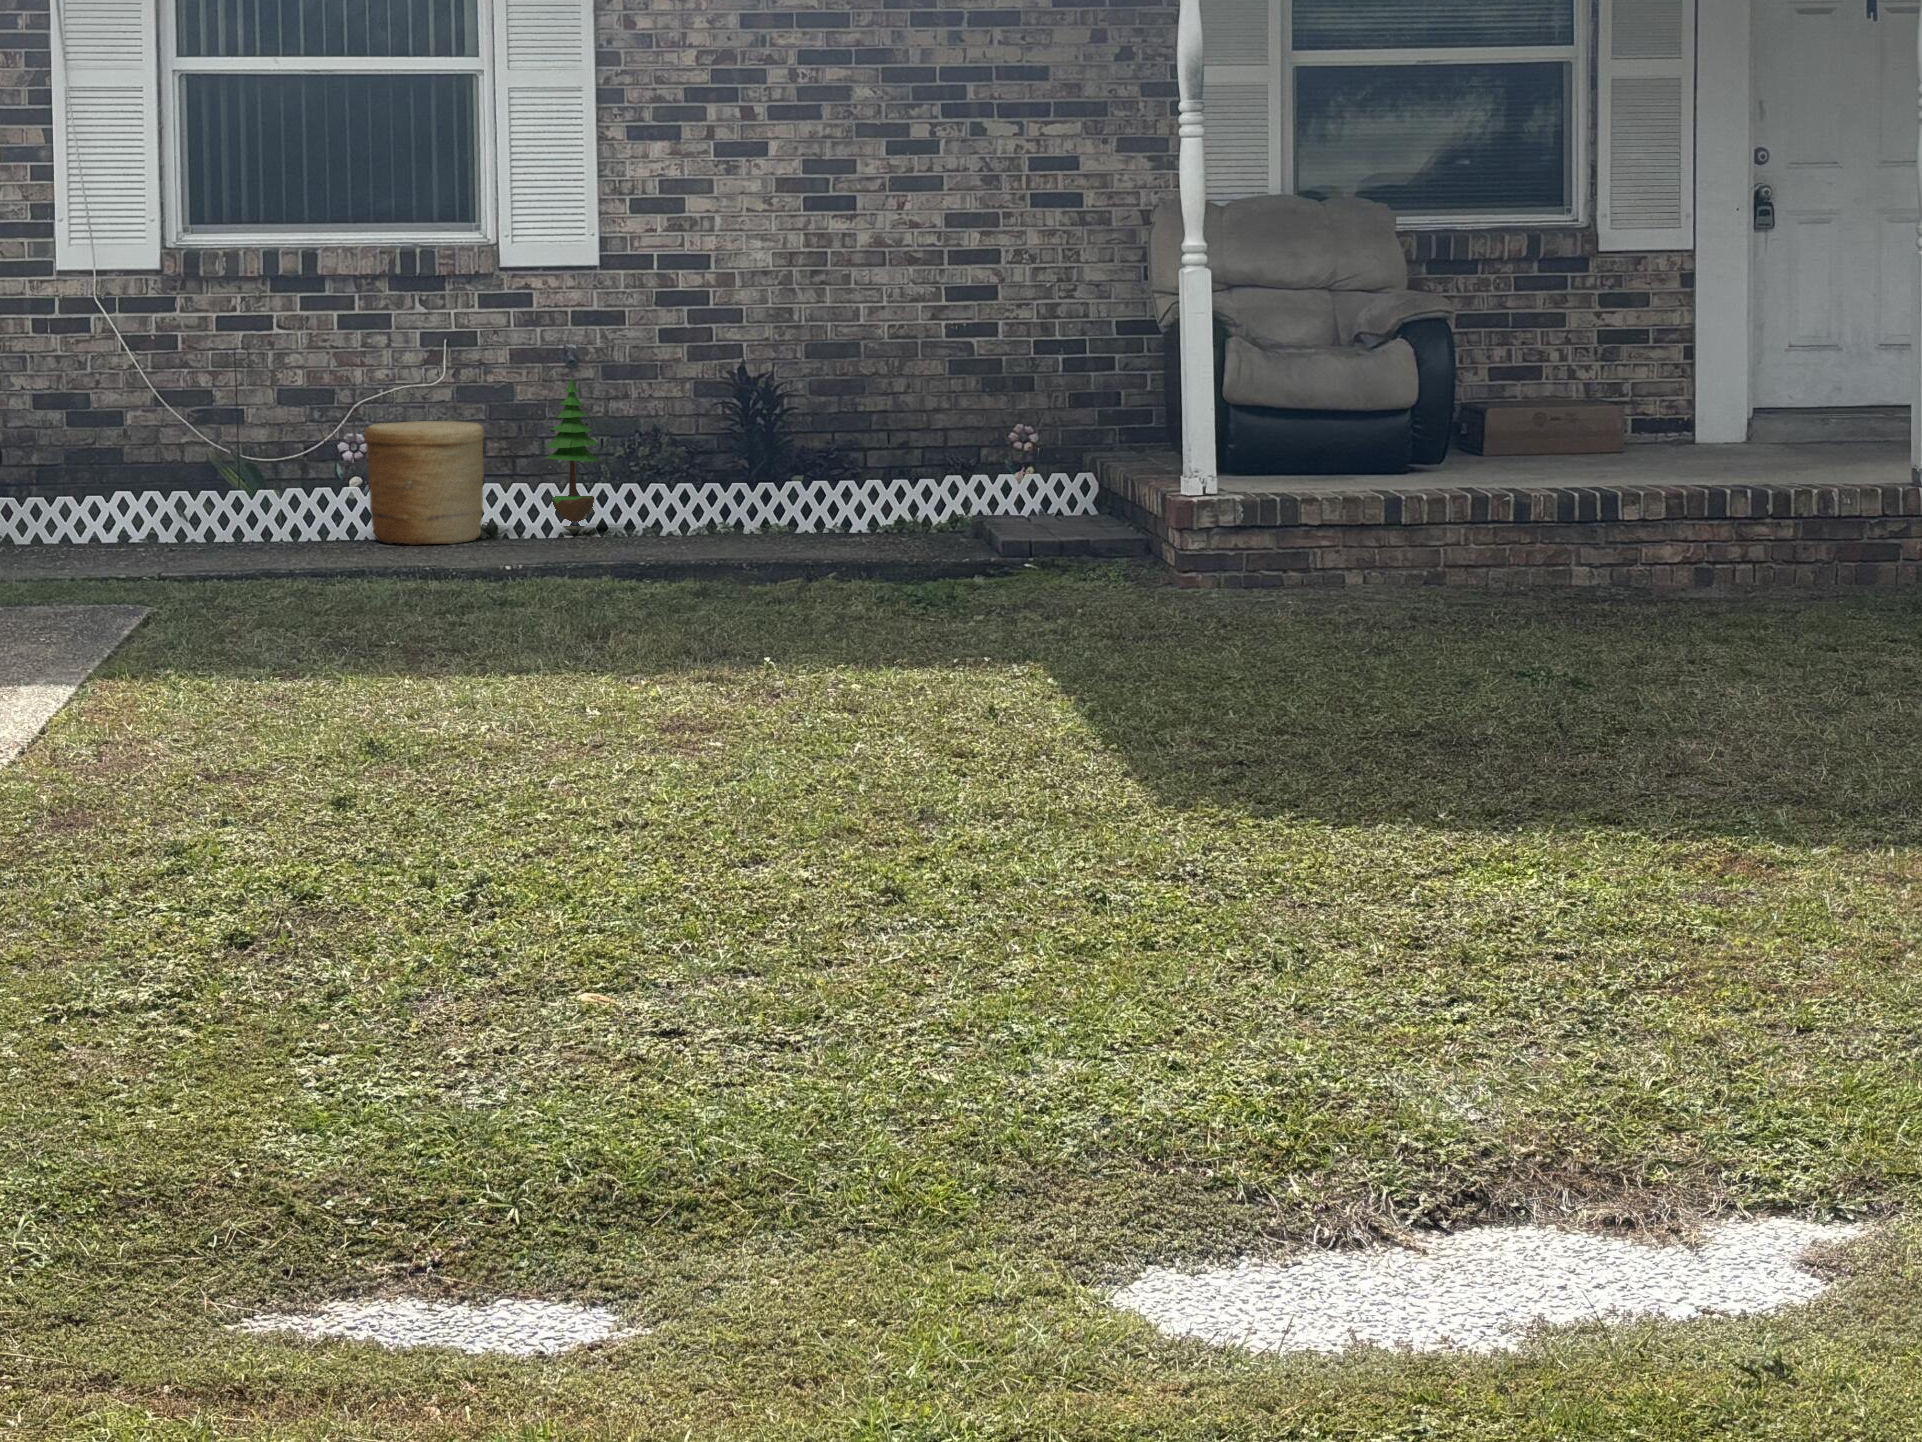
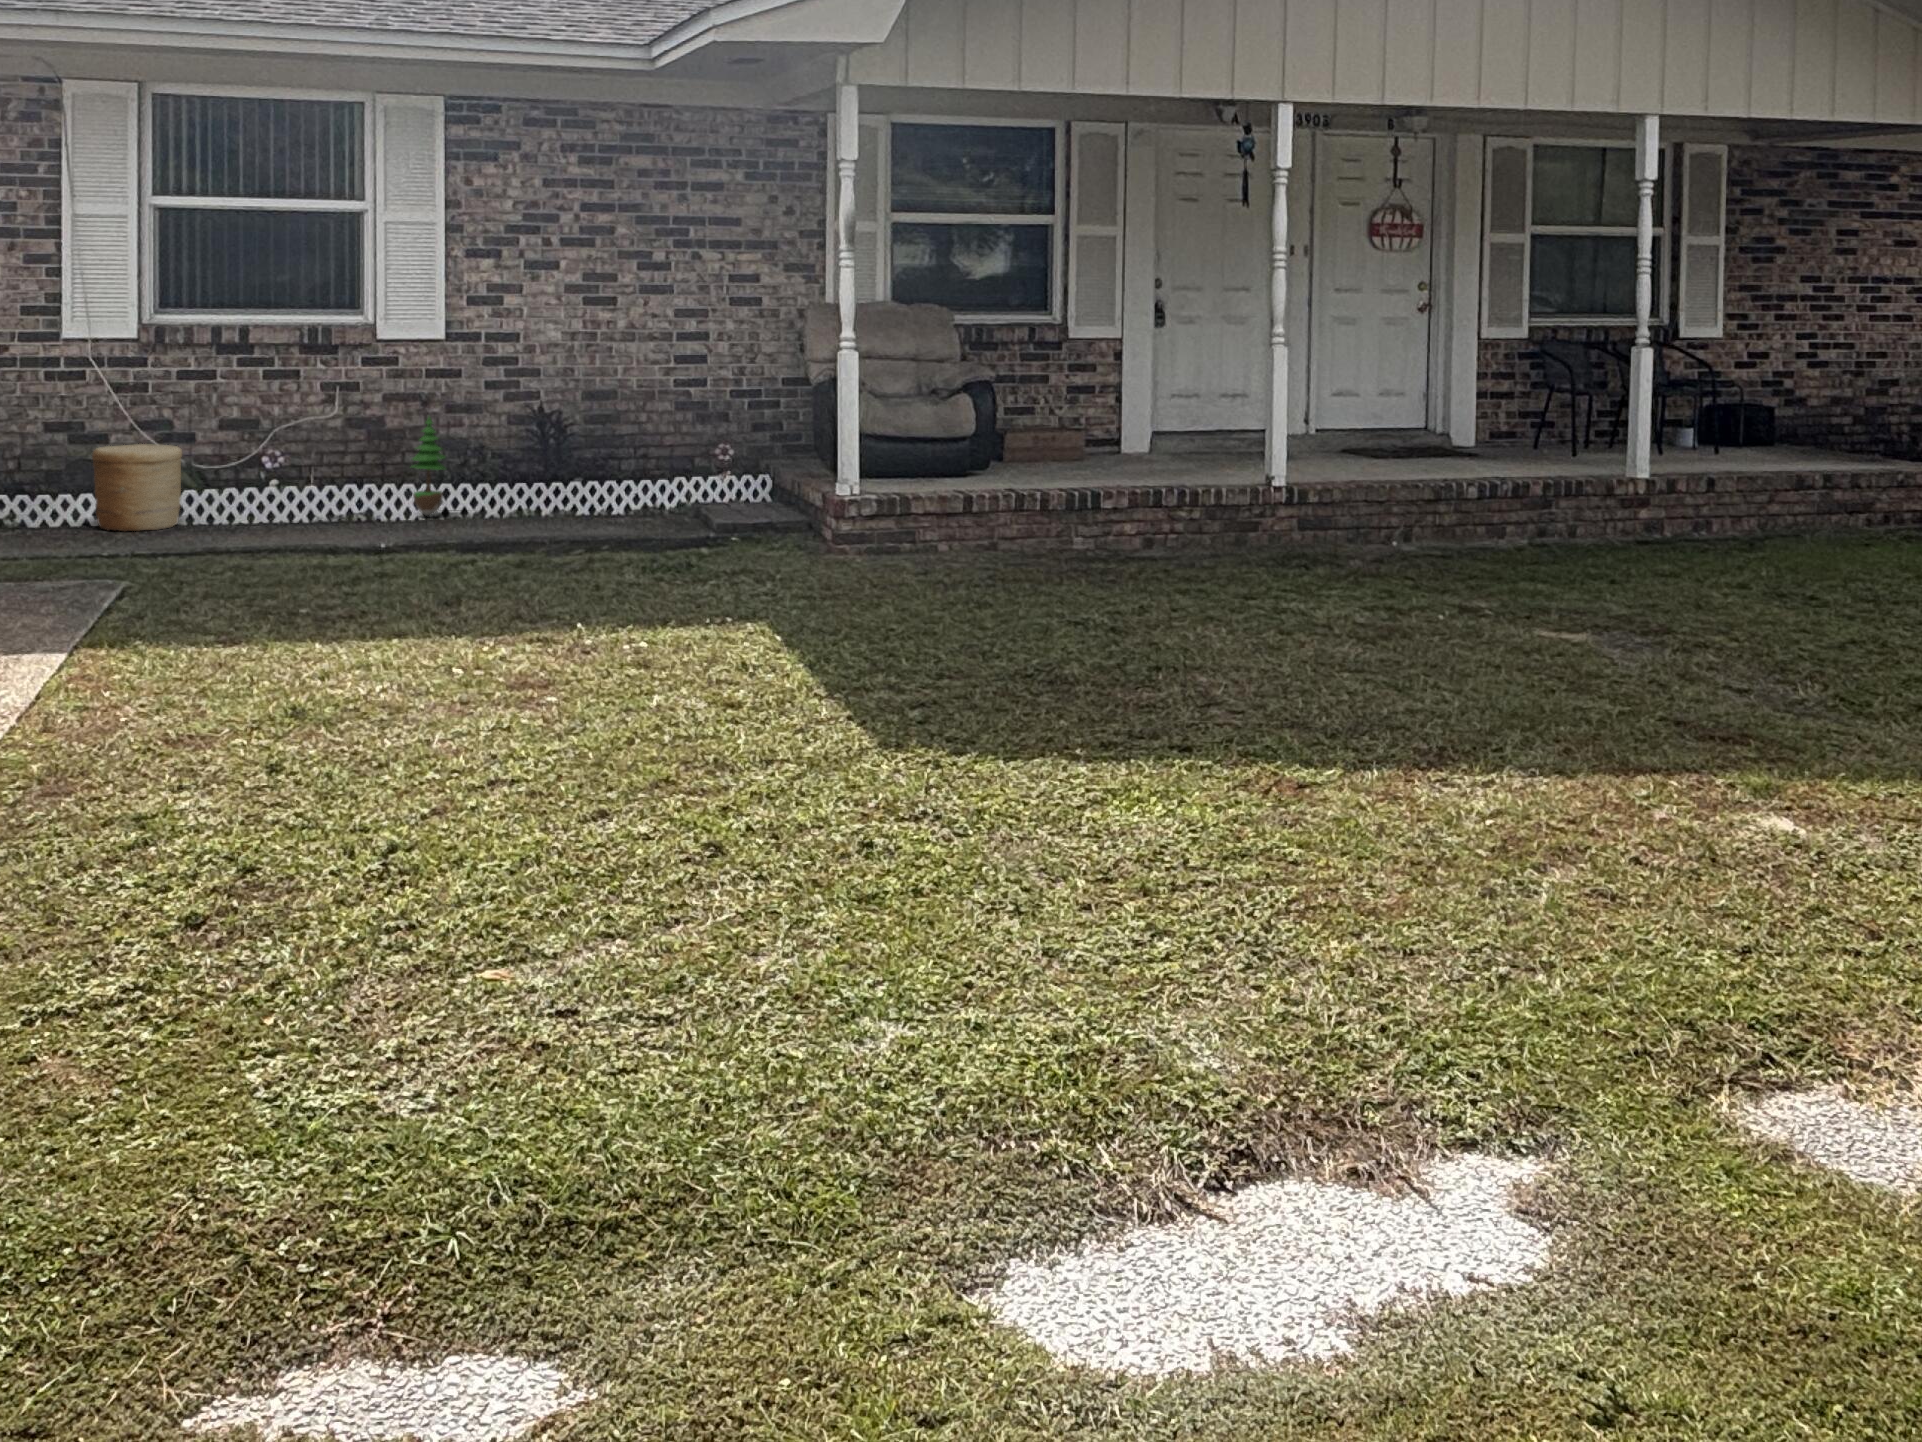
woven basket: present [364,421,484,545] -> present [92,444,182,531]

